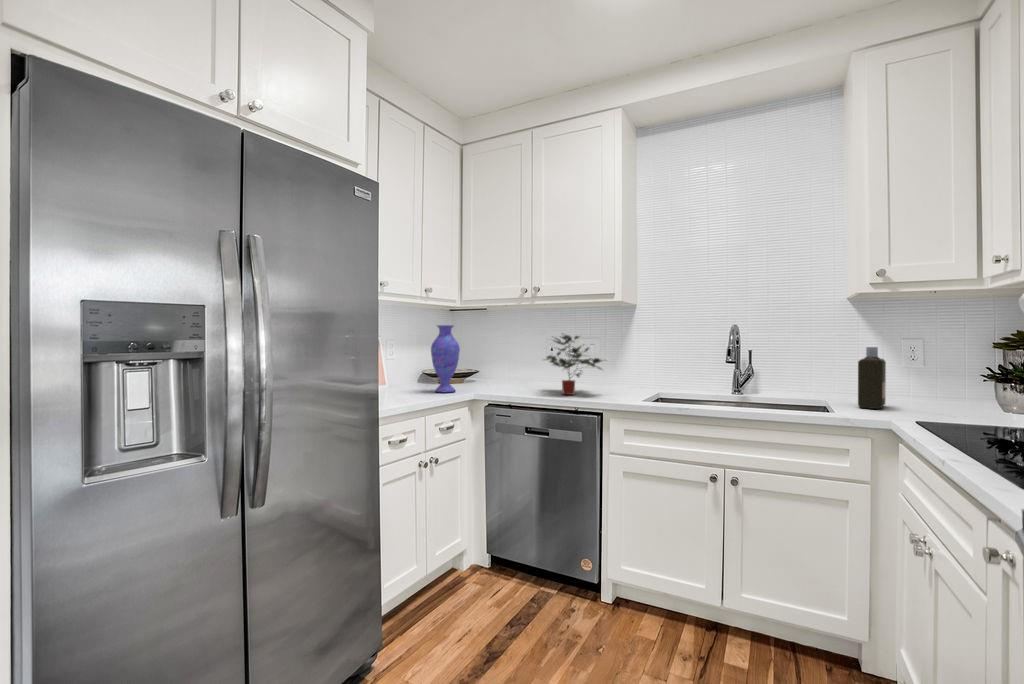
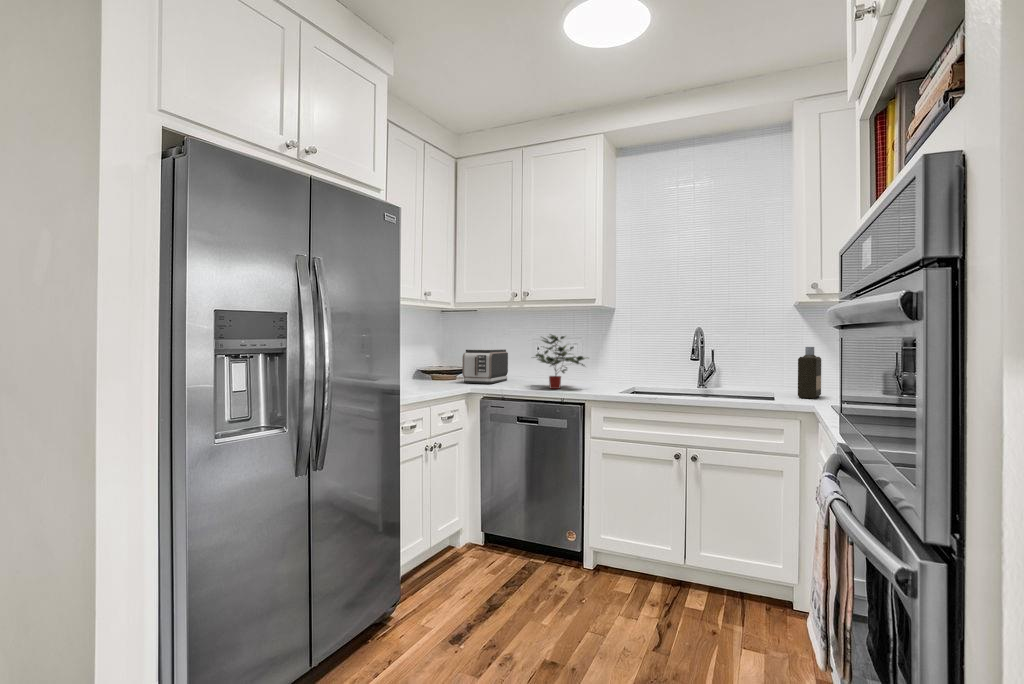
vase: present [431,325,460,392] -> none [429,326,456,387]
toaster: none [469,350,519,388] -> present [462,349,508,384]

